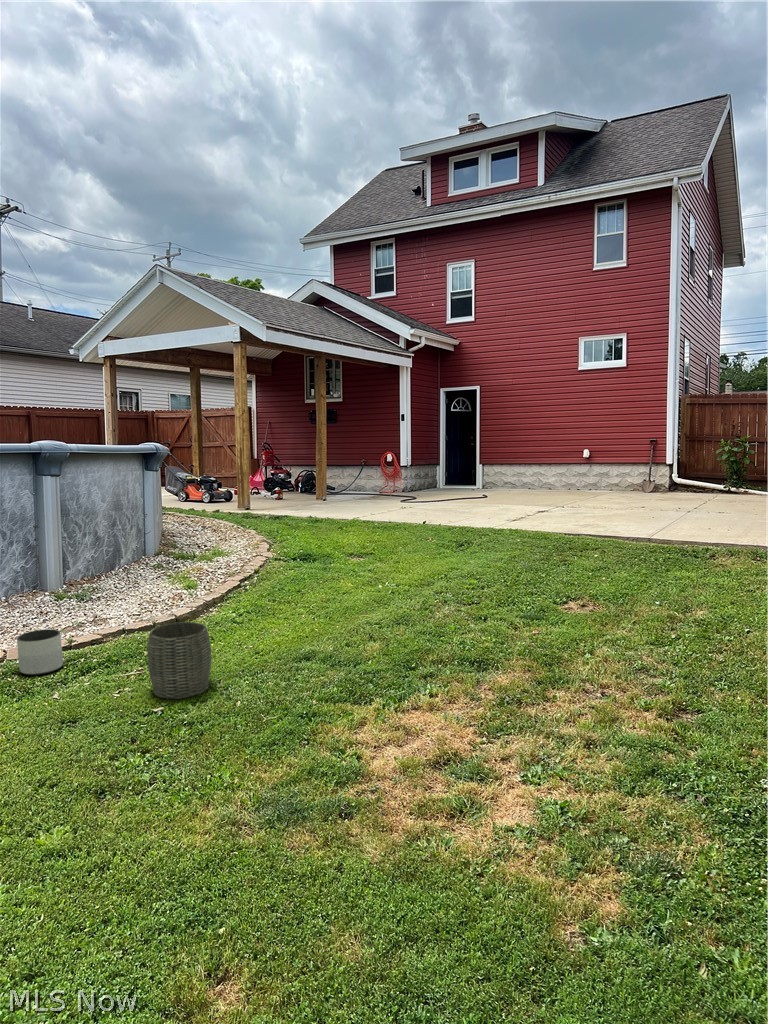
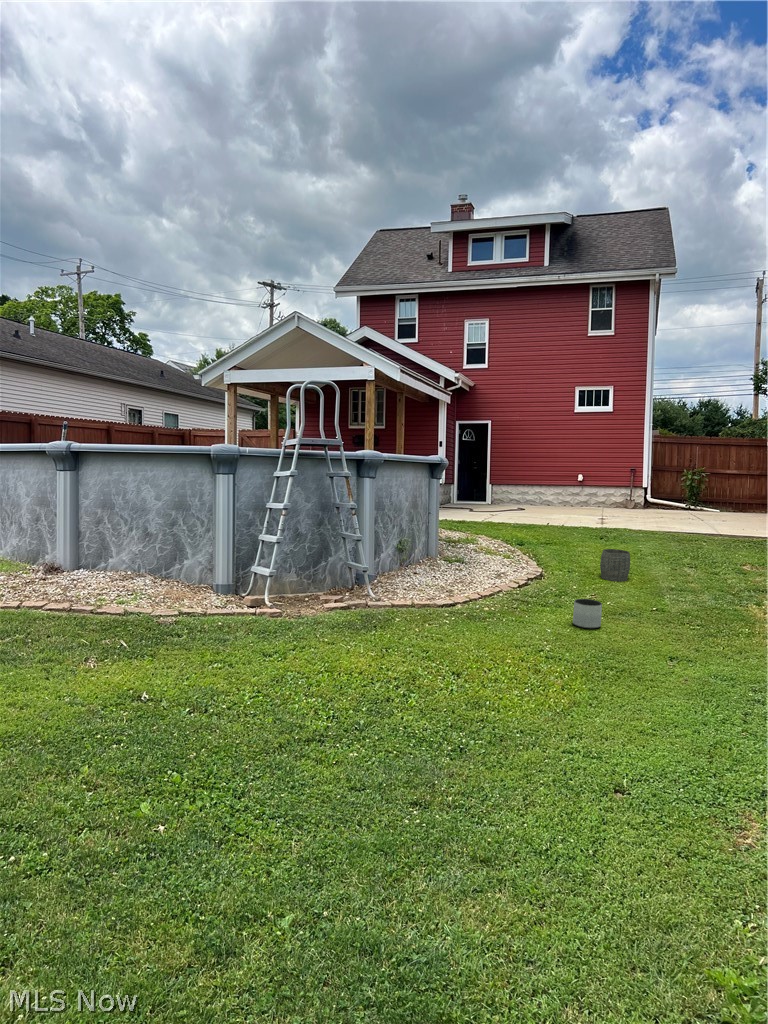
woven basket: present [147,622,212,699] -> present [600,549,630,581]

